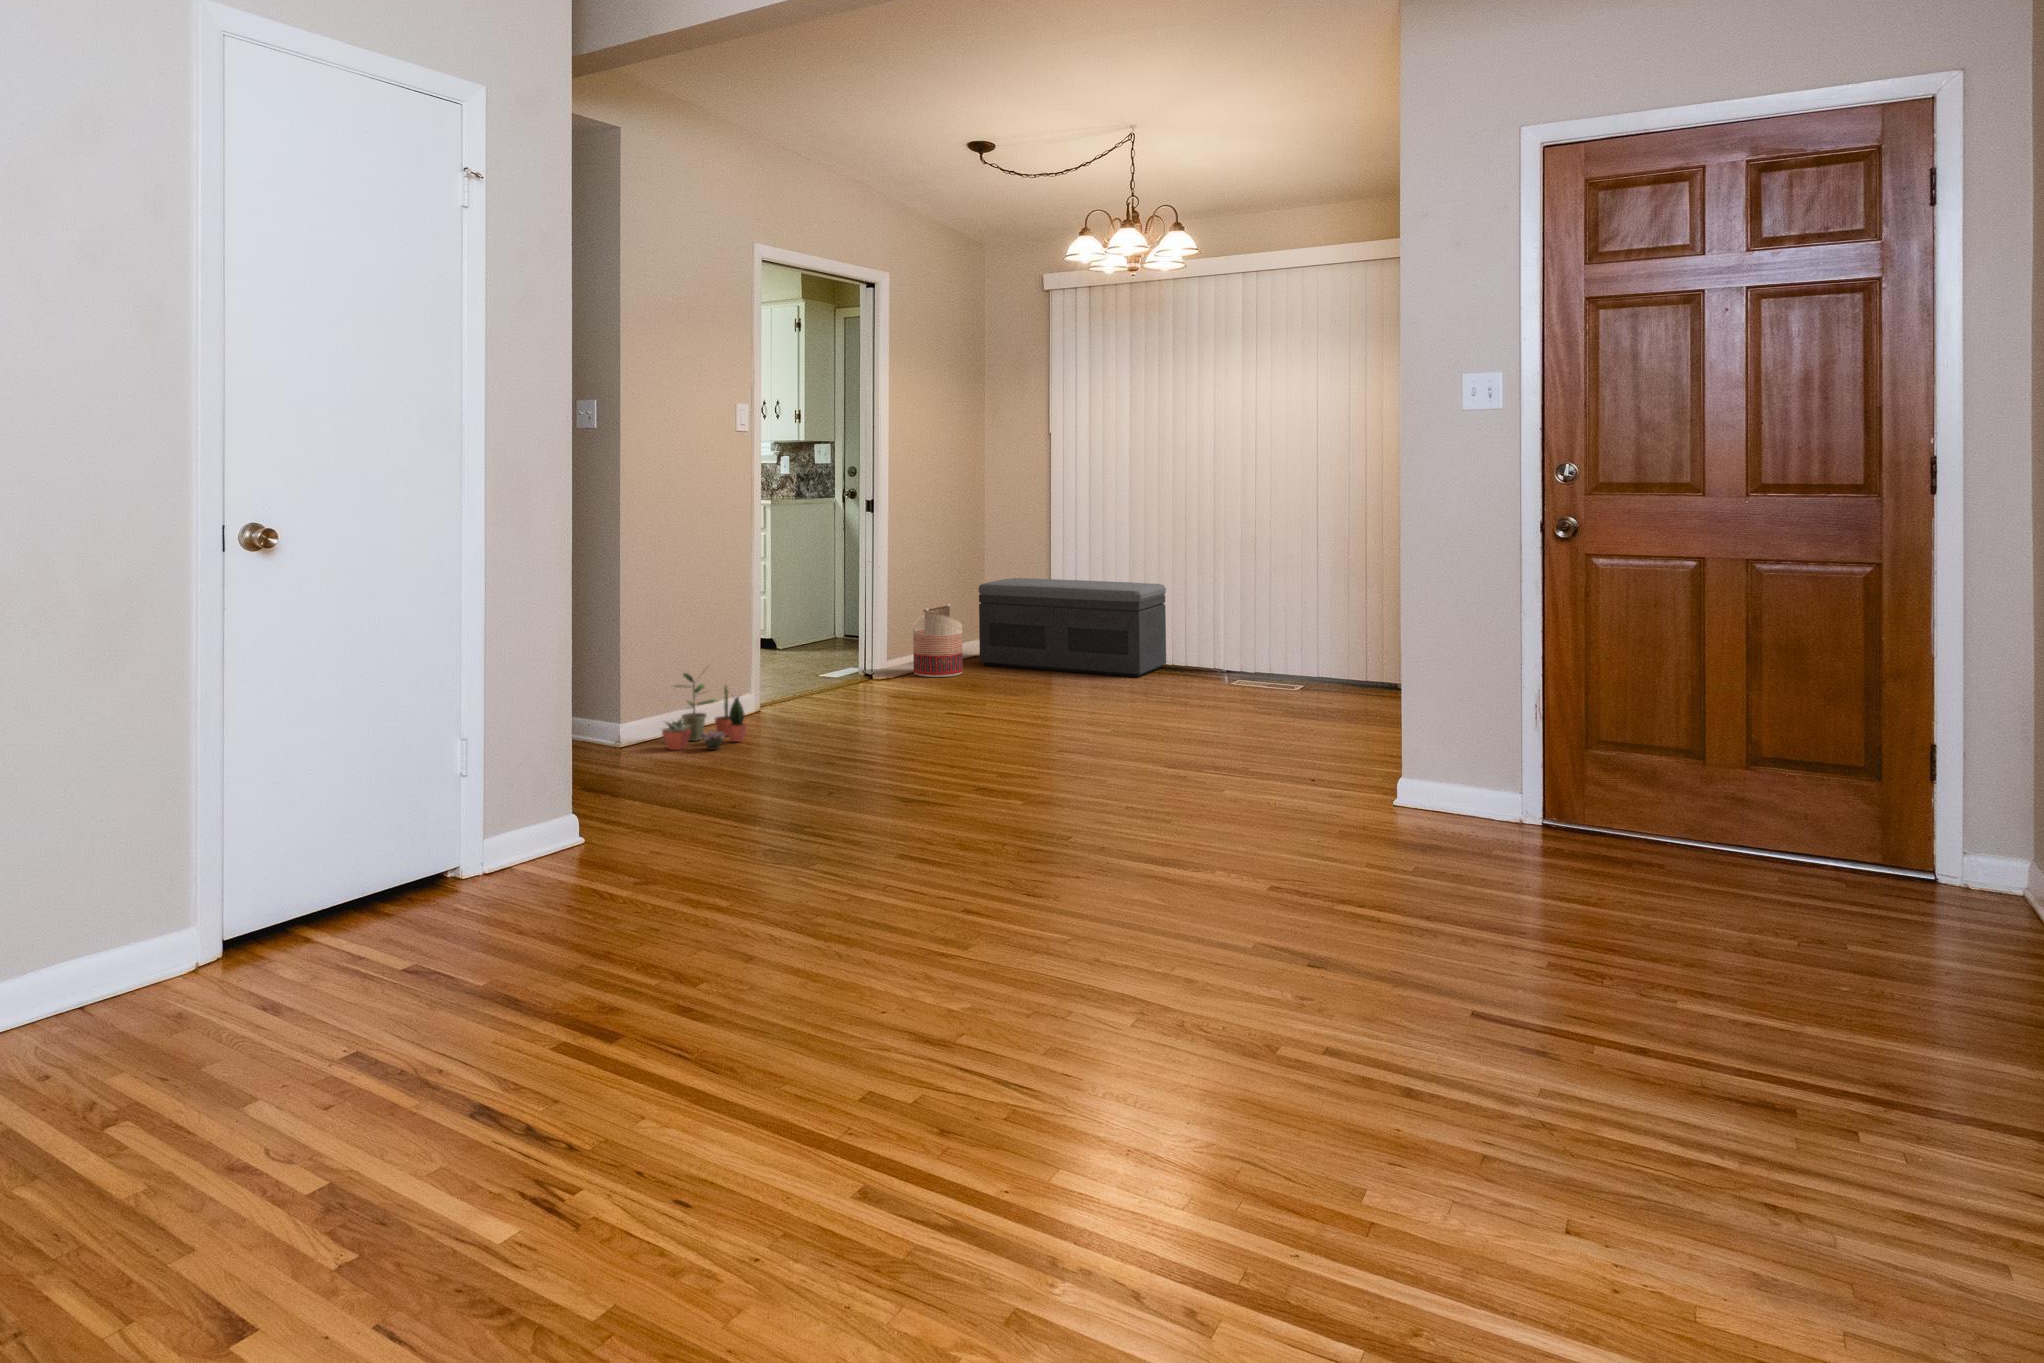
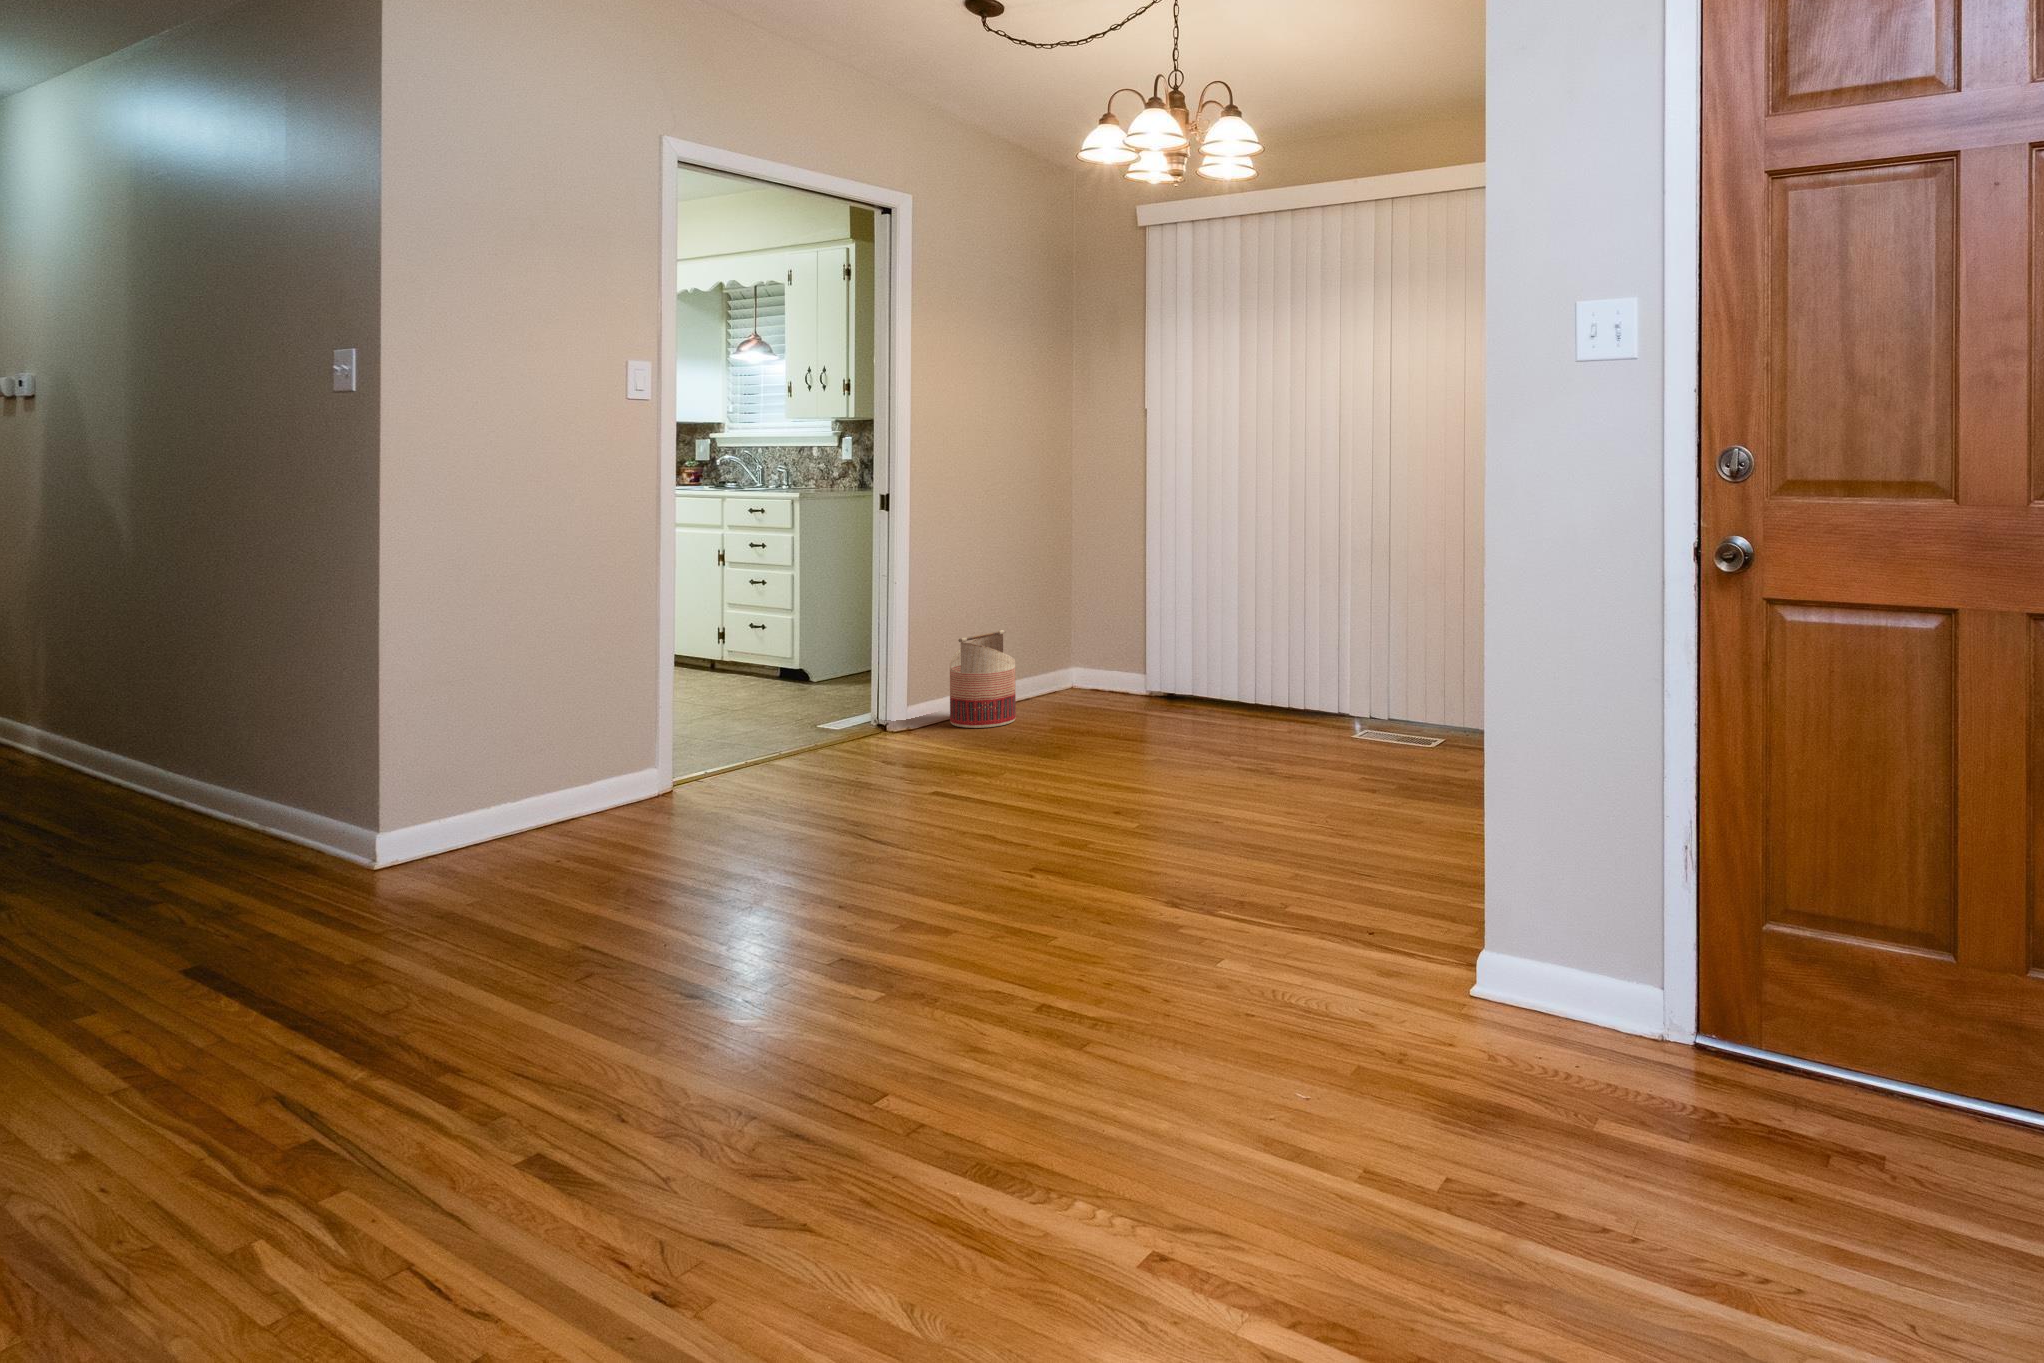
storage bench: present [978,578,1166,677] -> none [1047,593,1286,727]
potted plant: present [662,673,747,750] -> none [448,740,601,870]

